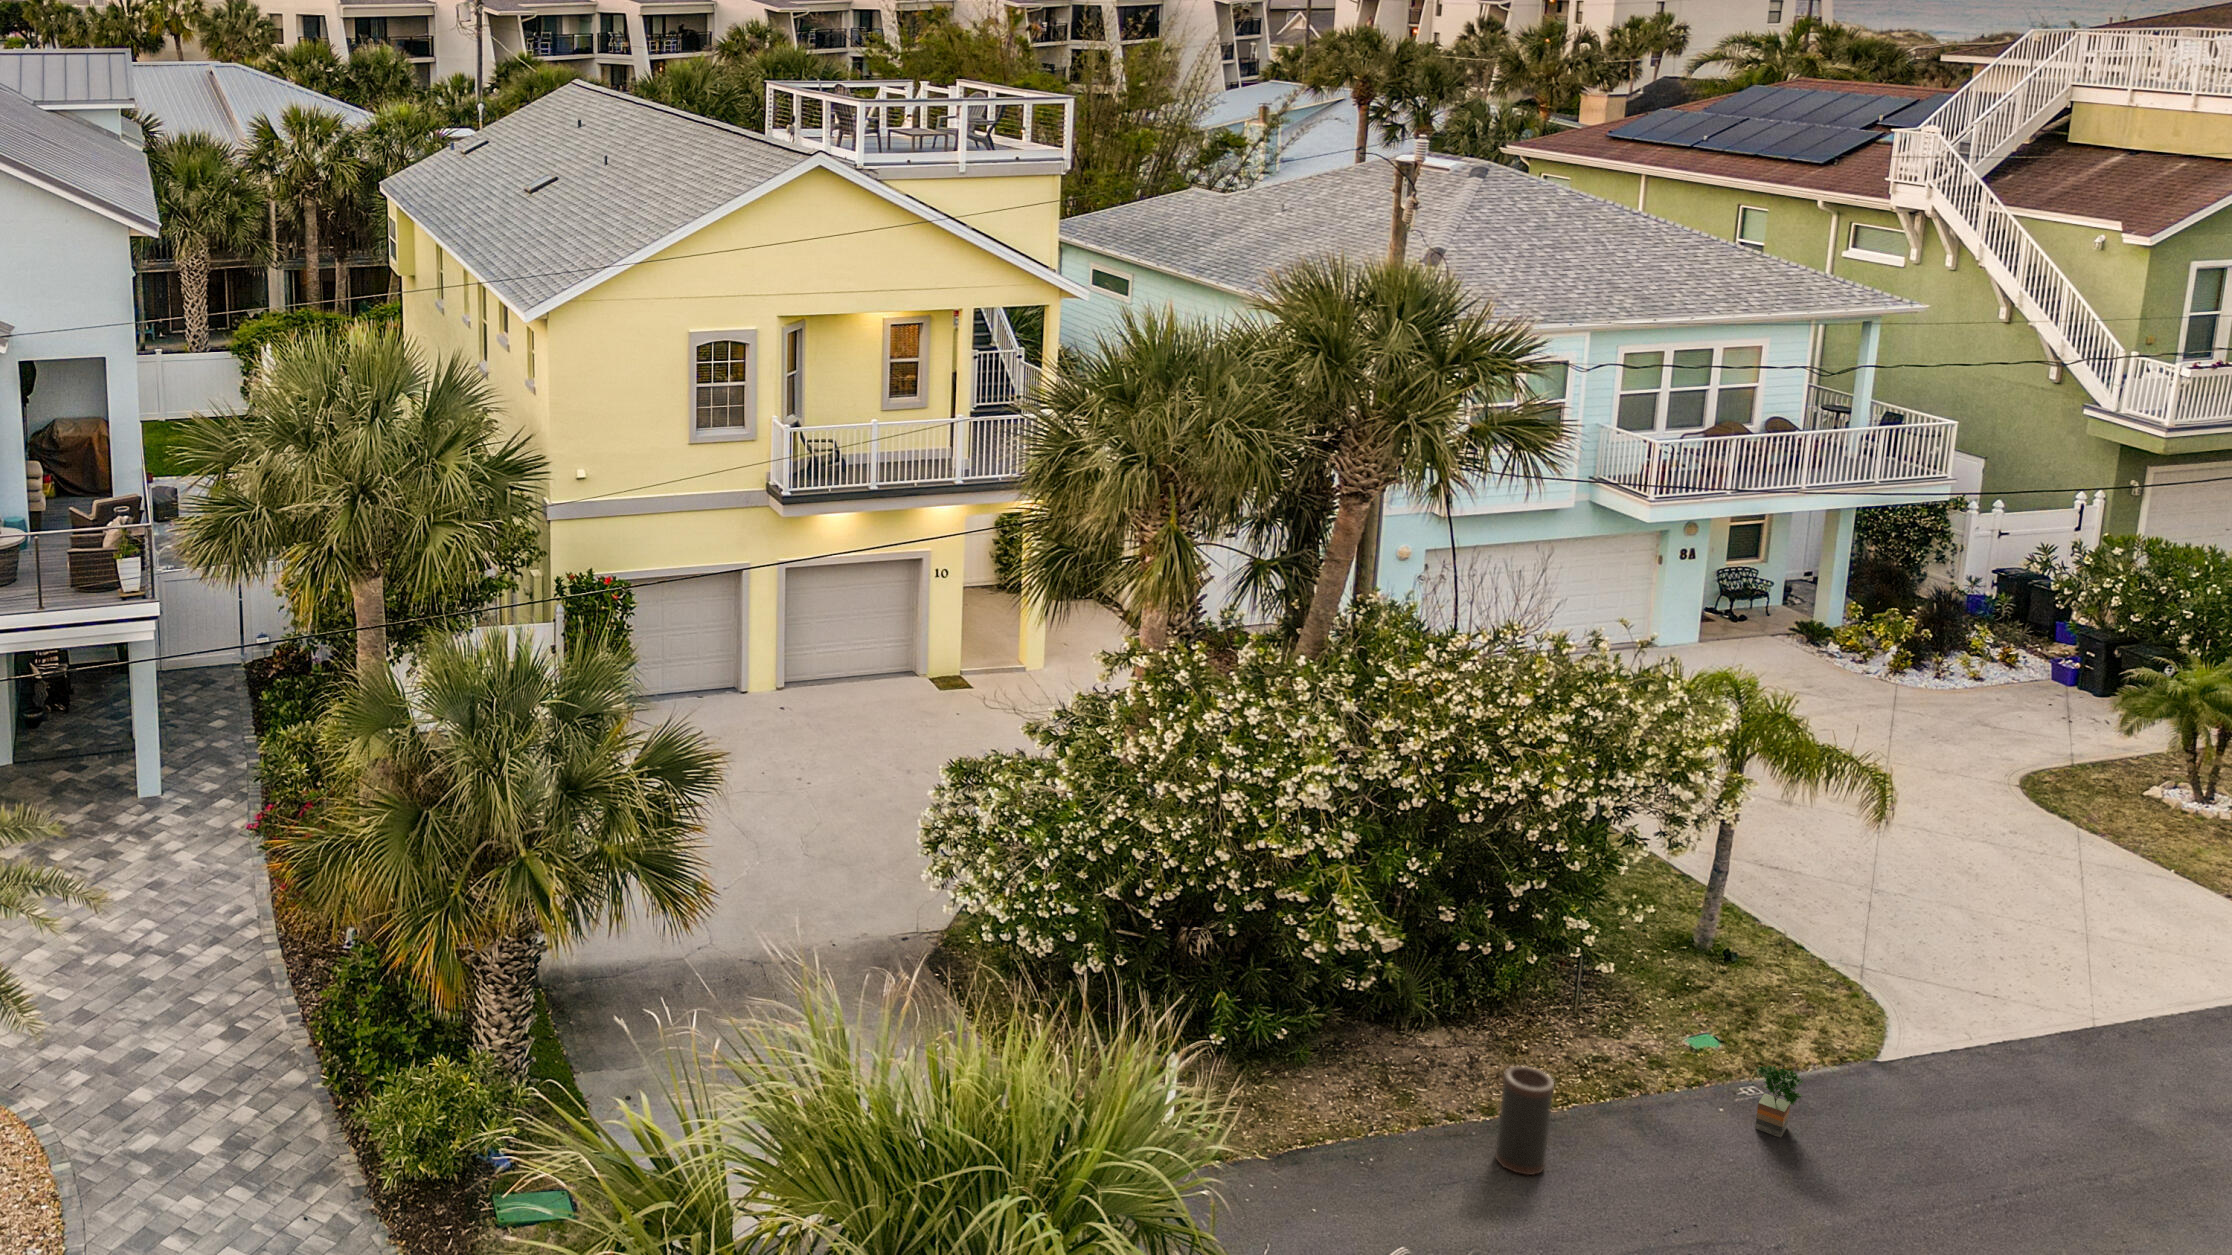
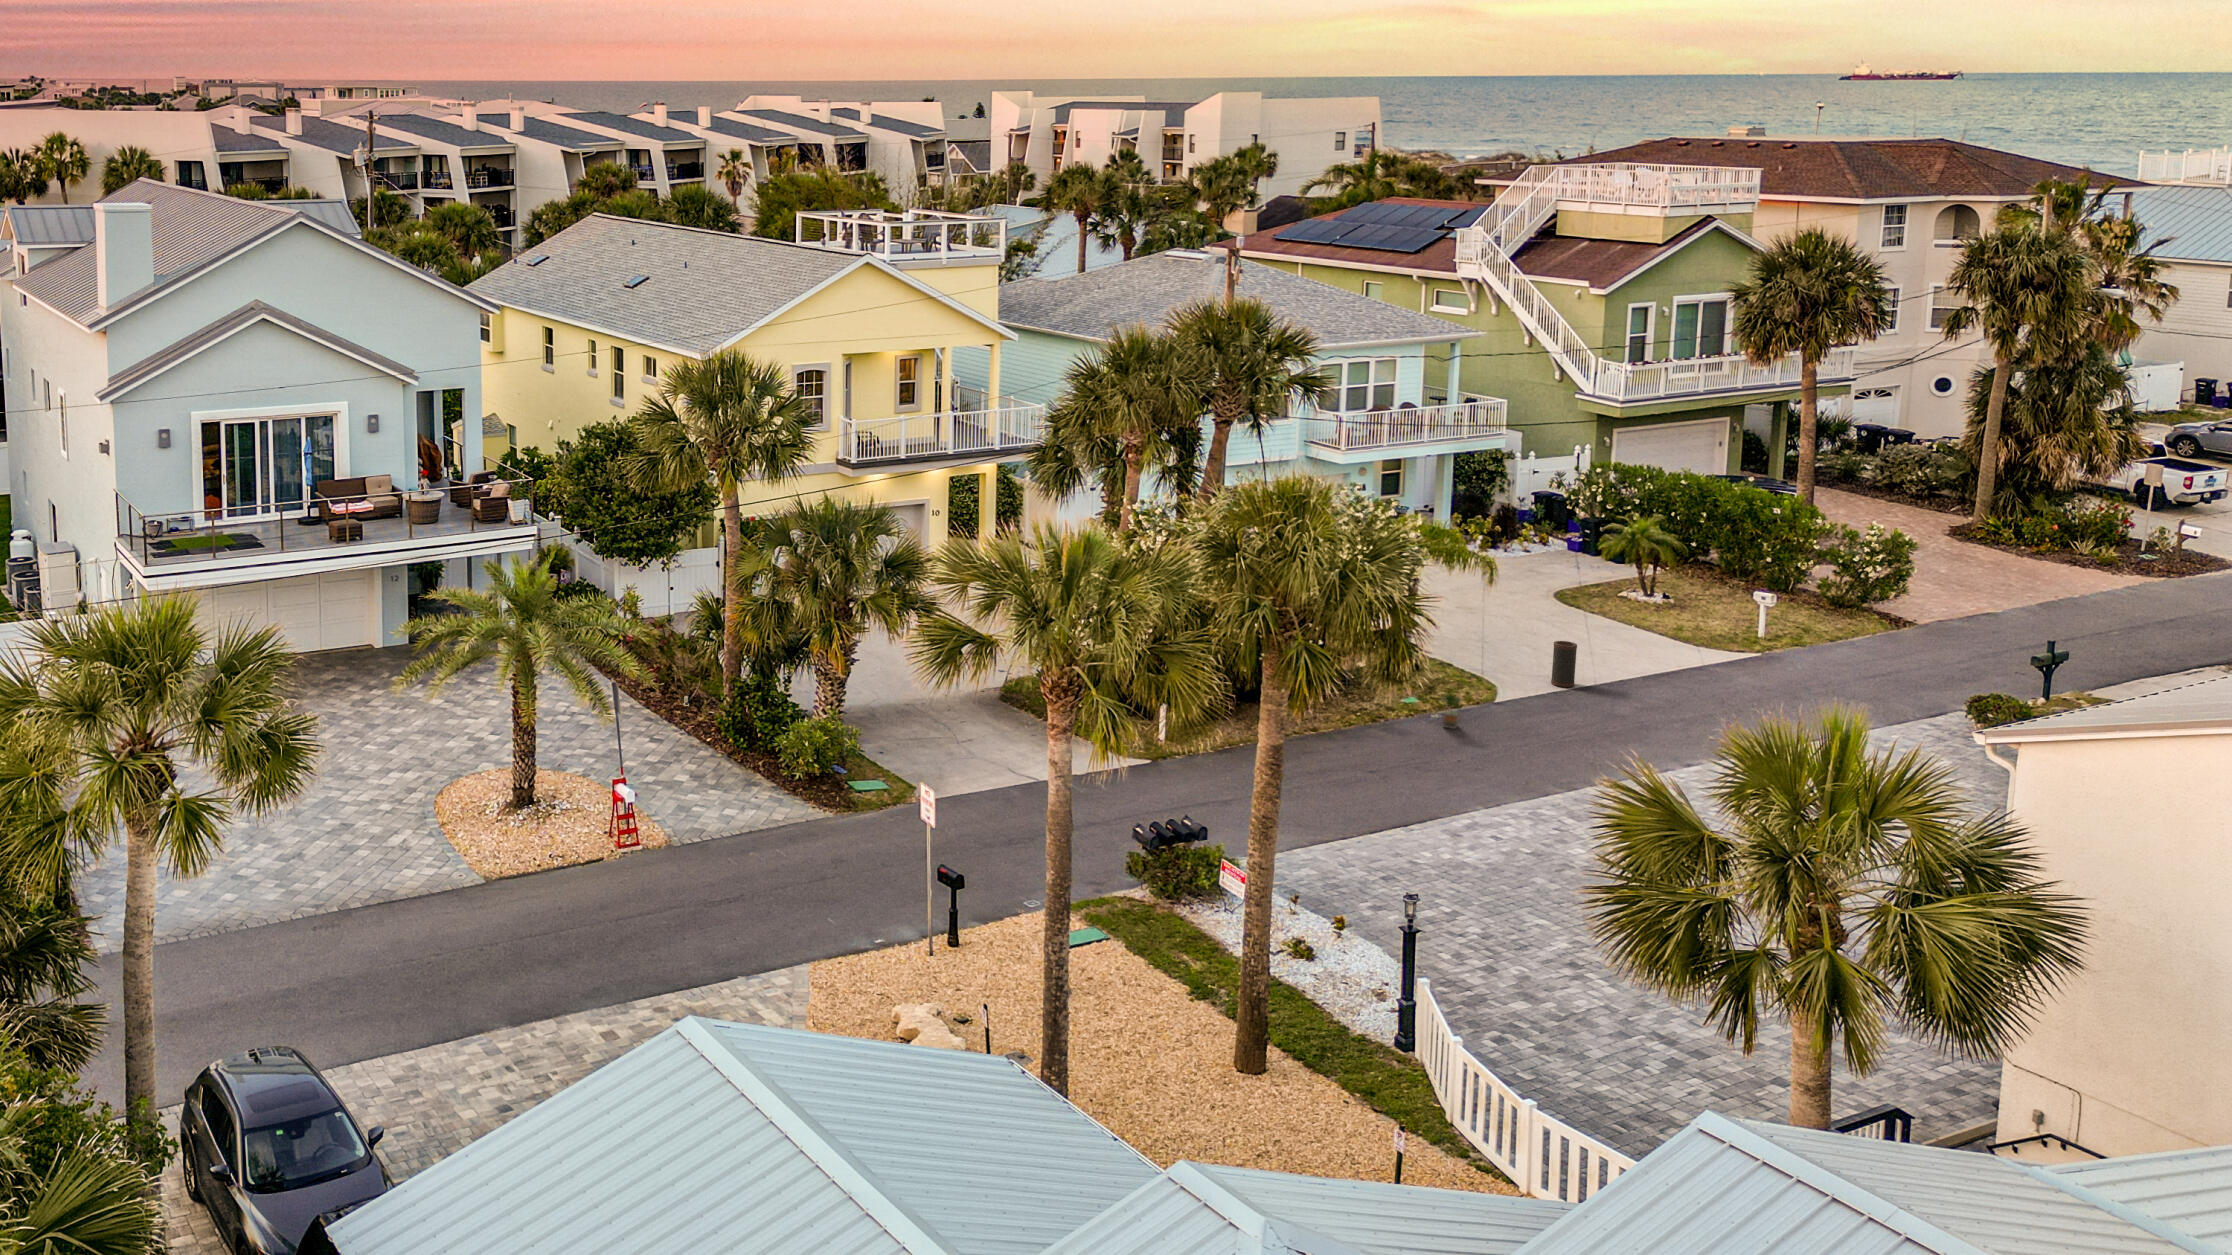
trash can: present [1495,1066,1554,1175] -> present [1551,641,1577,687]

